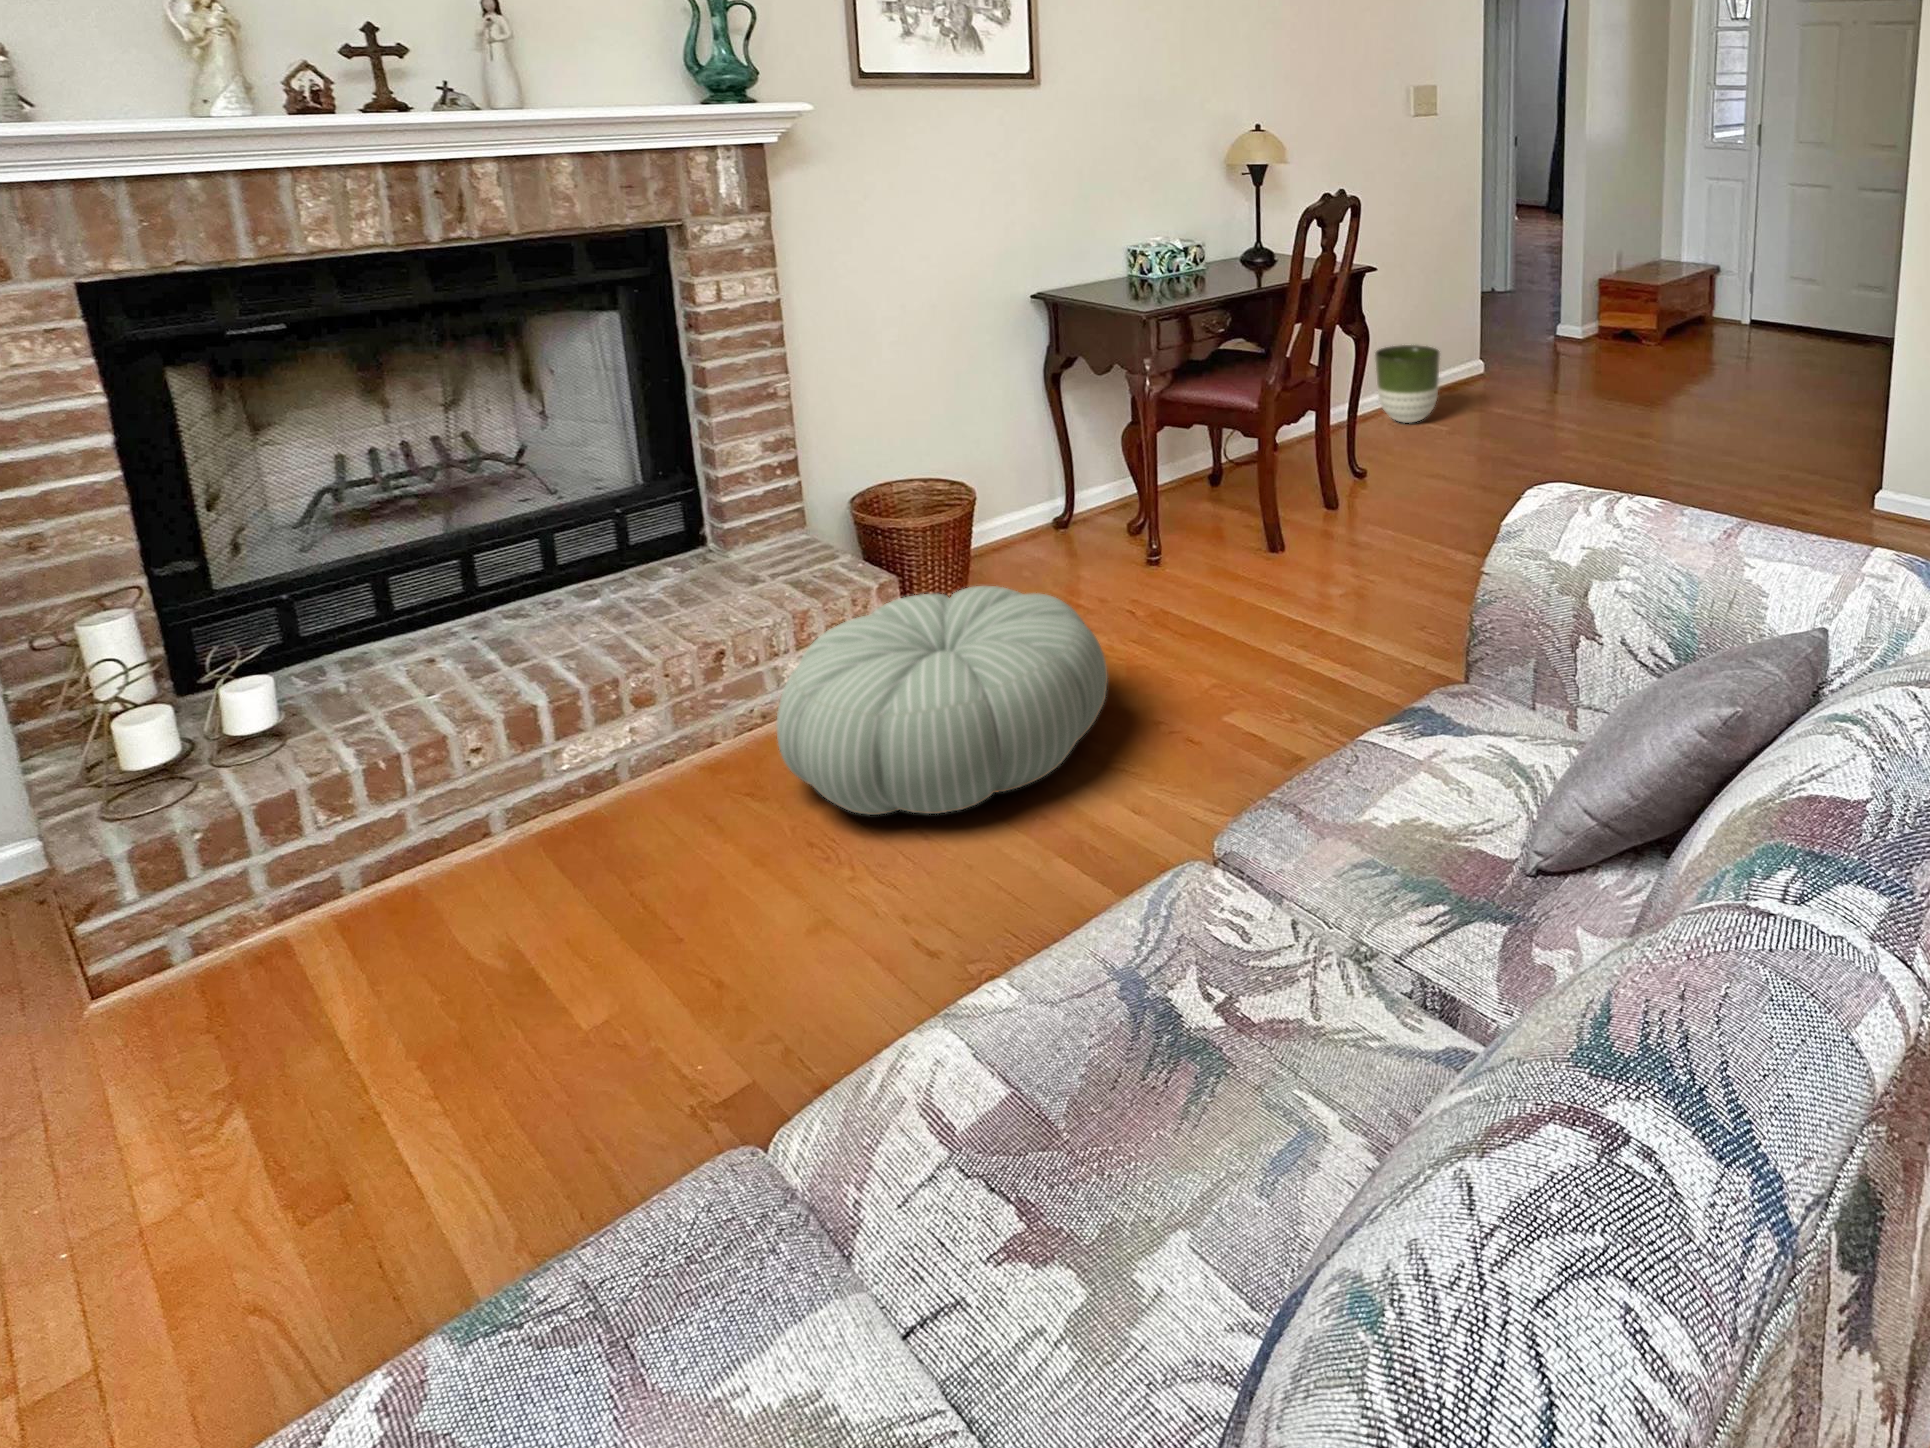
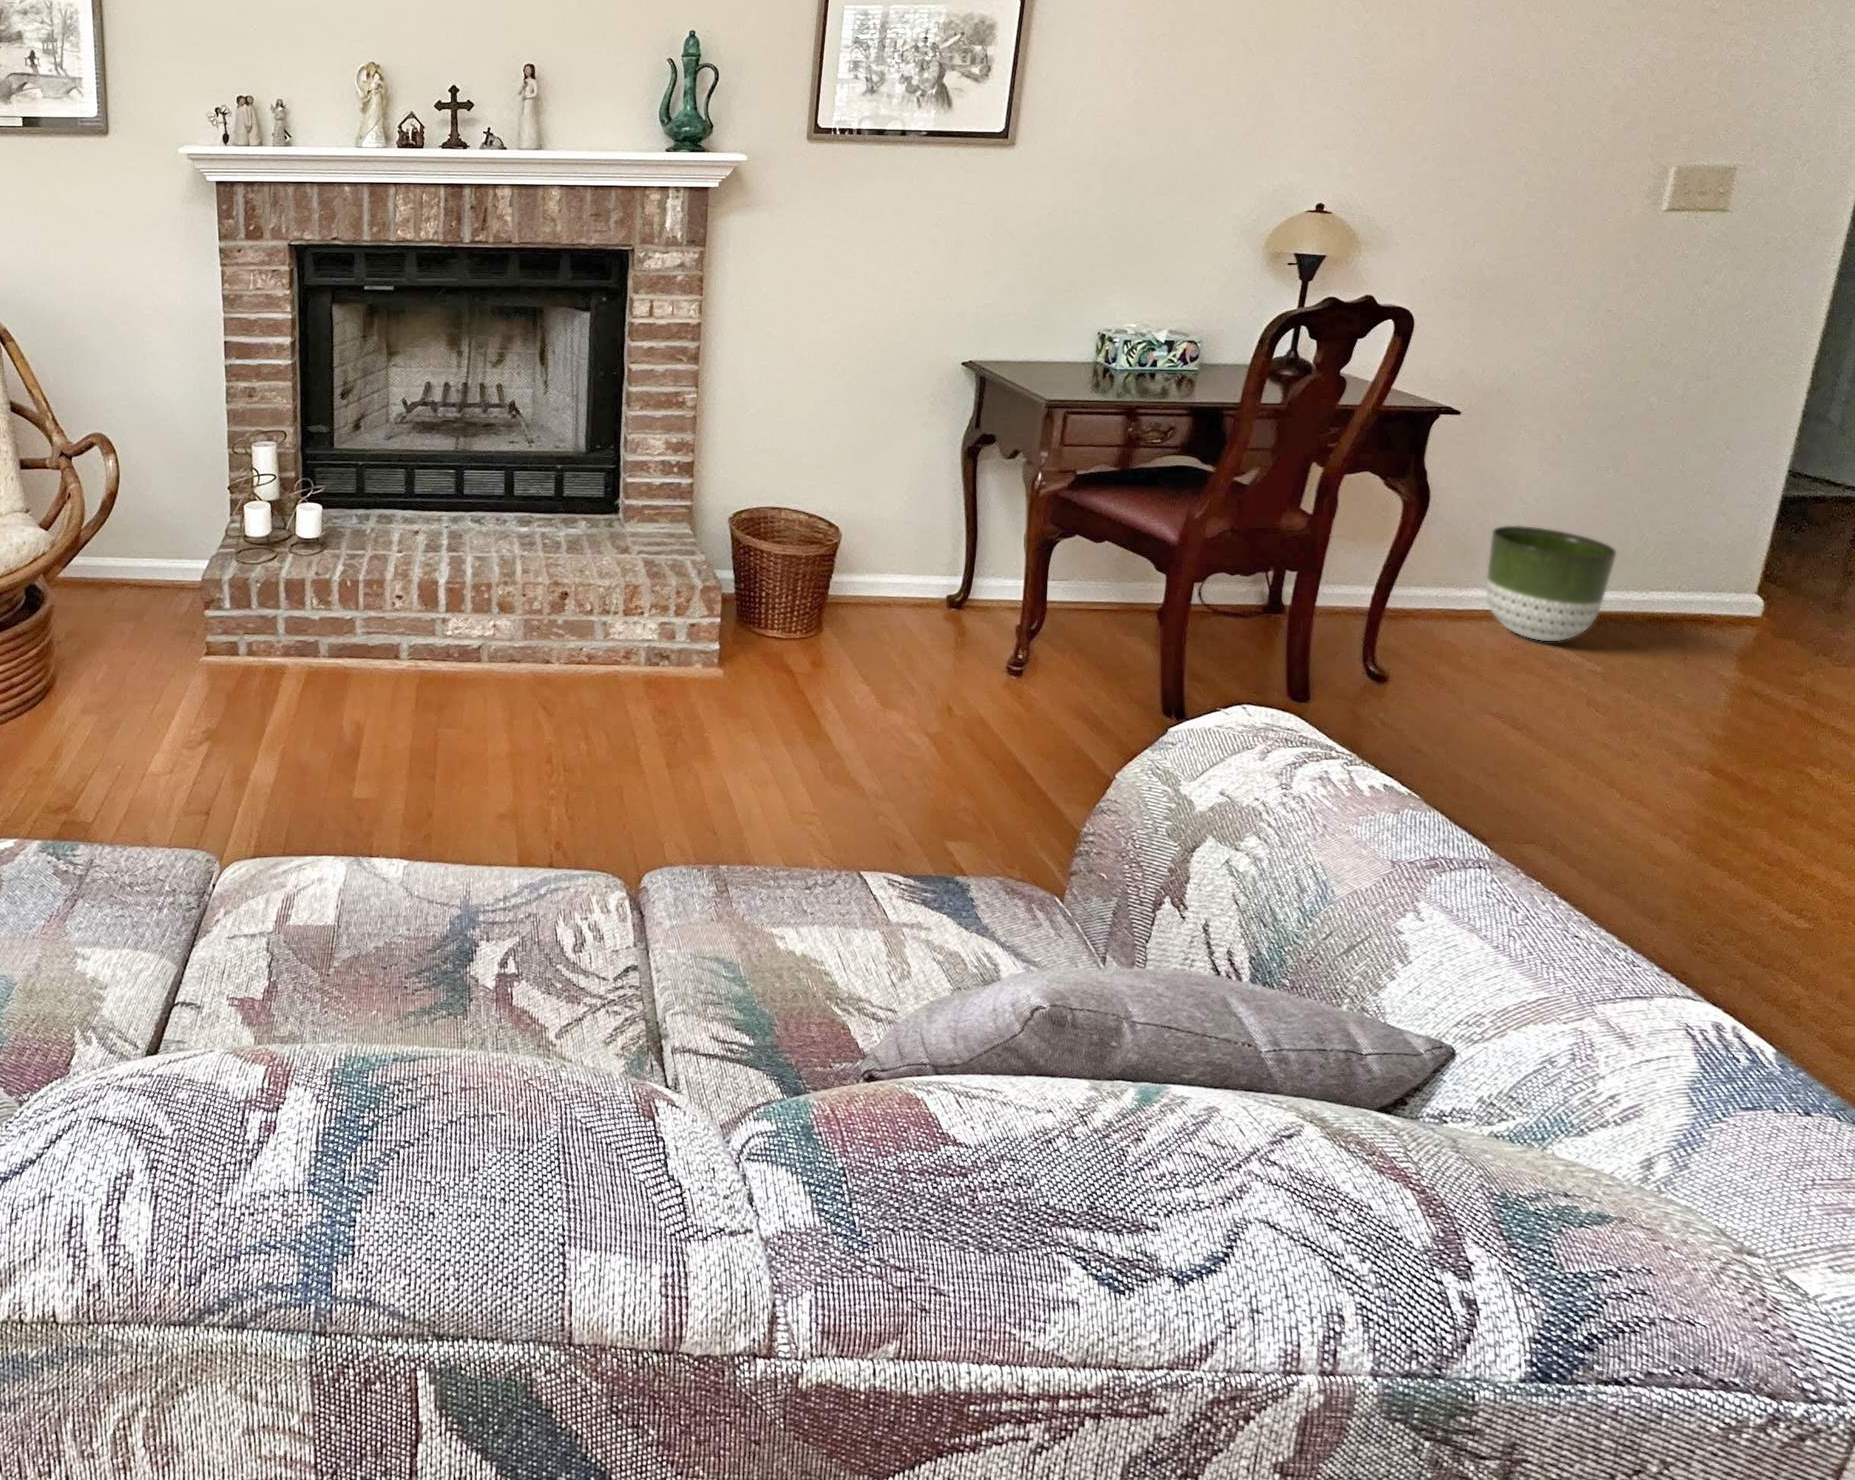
pouf: present [776,586,1108,815] -> none [559,601,841,800]

